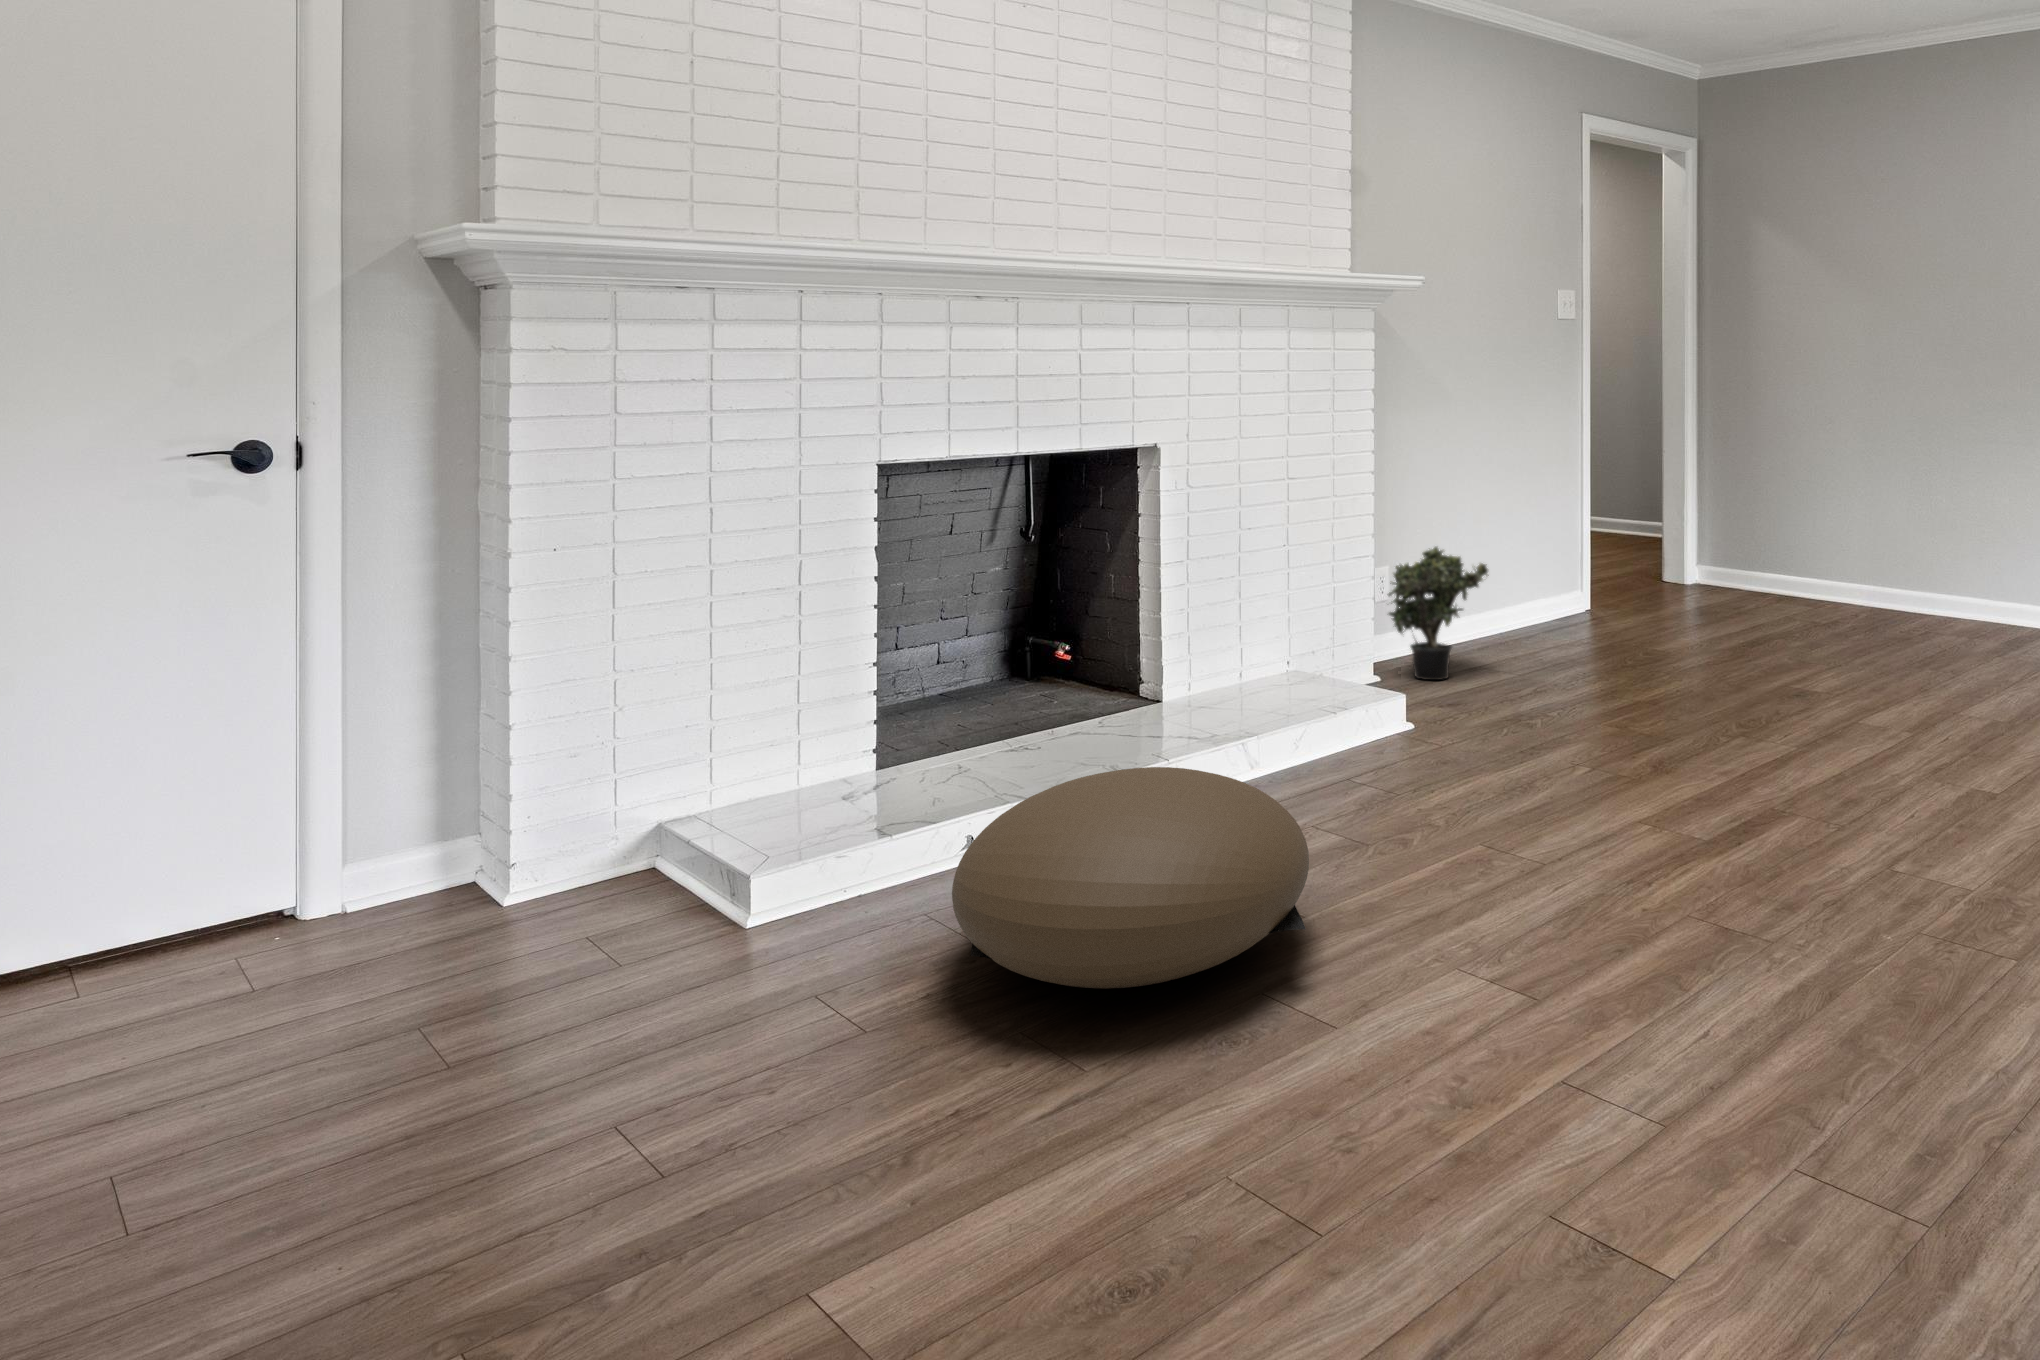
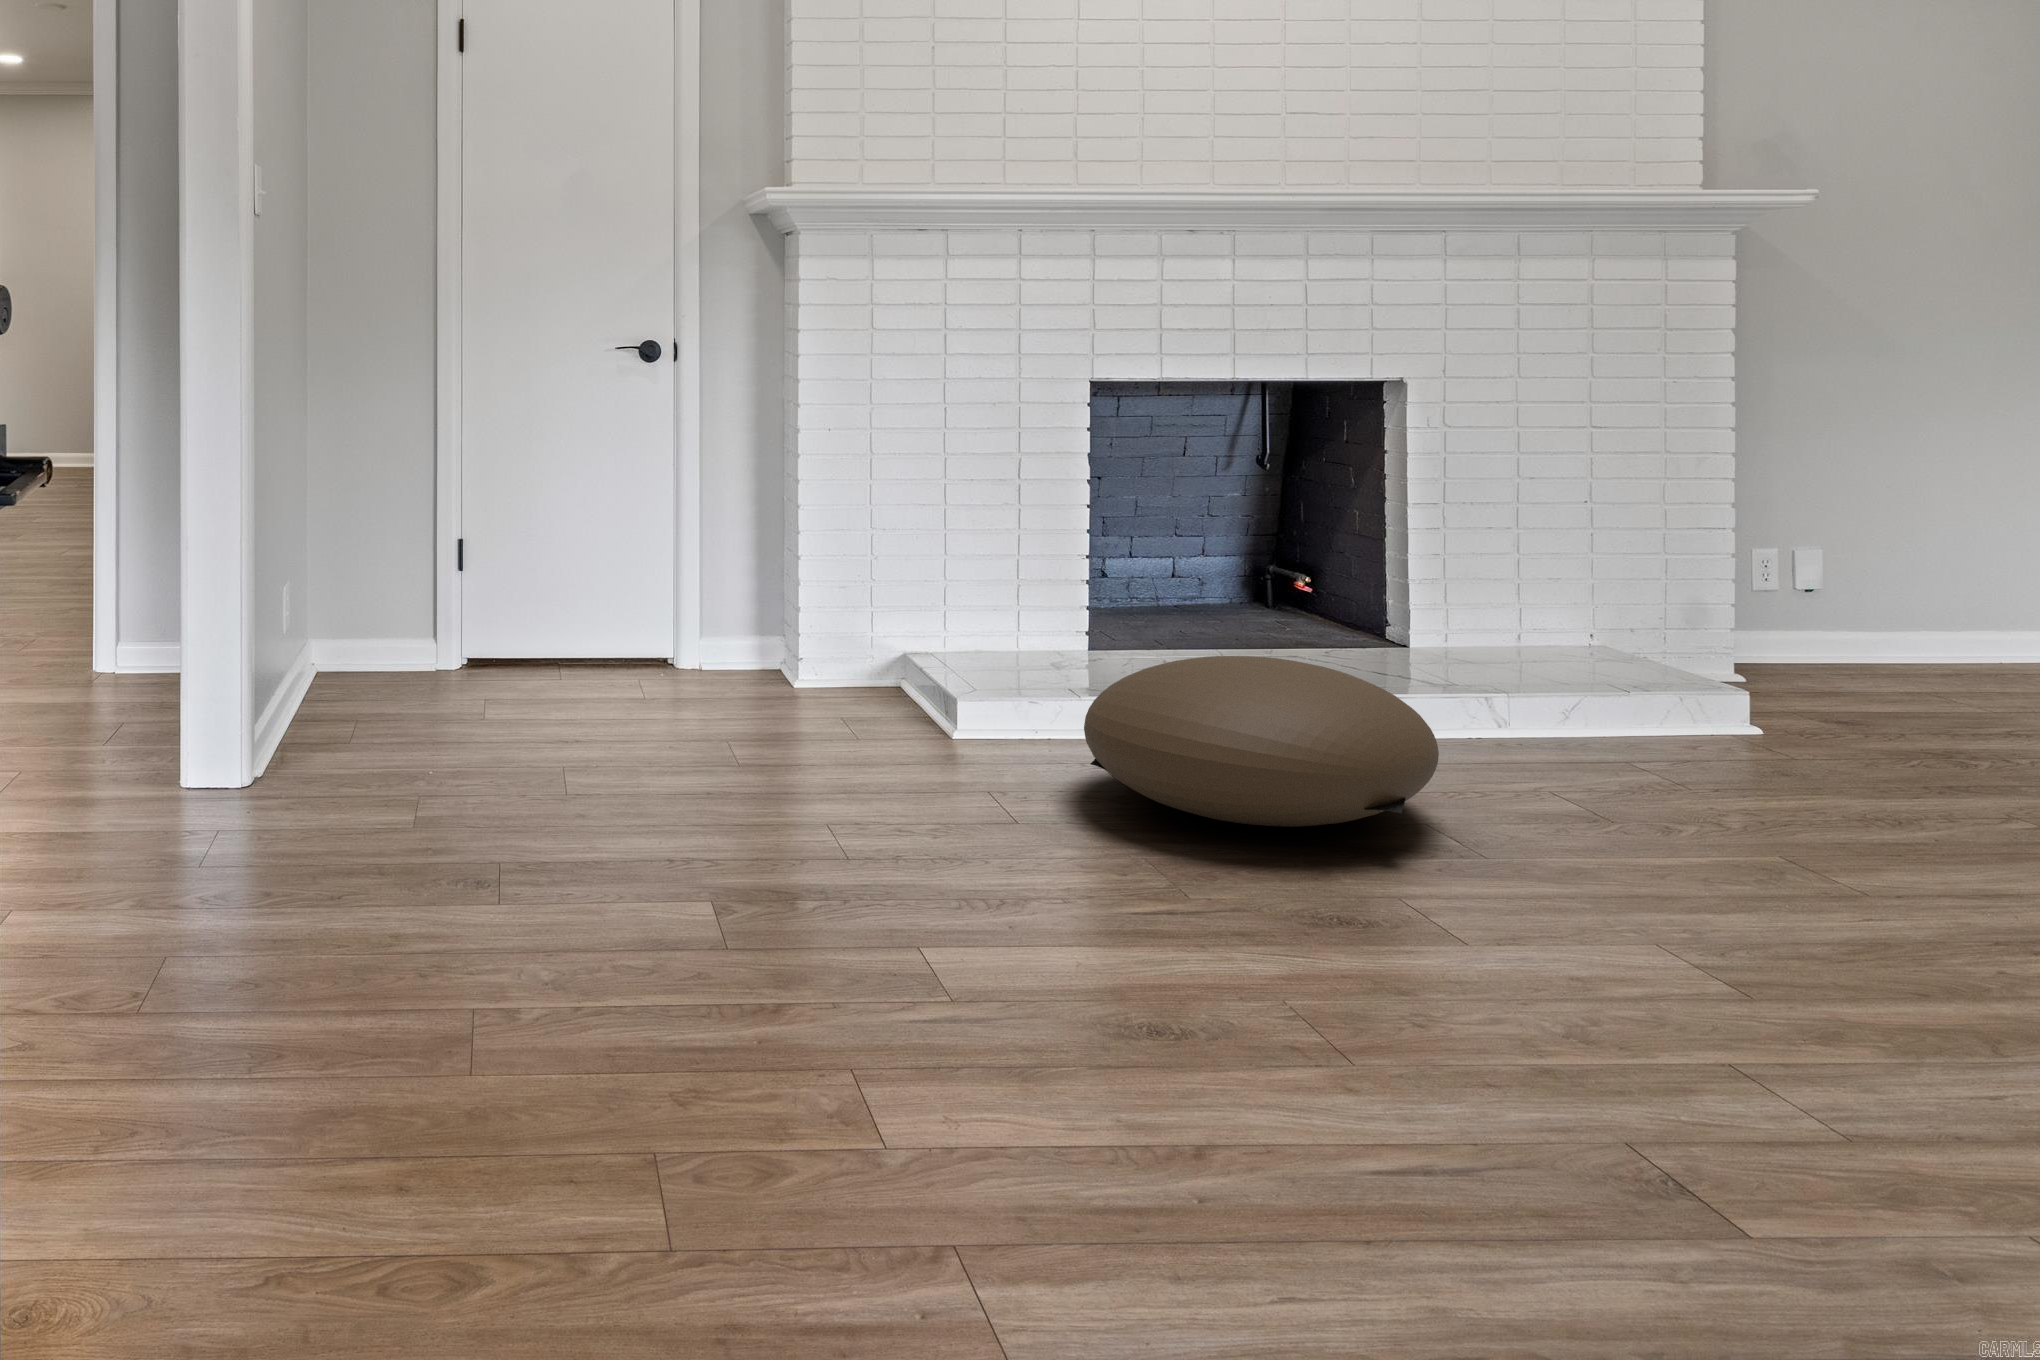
potted plant: present [1387,547,1489,680] -> none [1750,524,1920,693]

